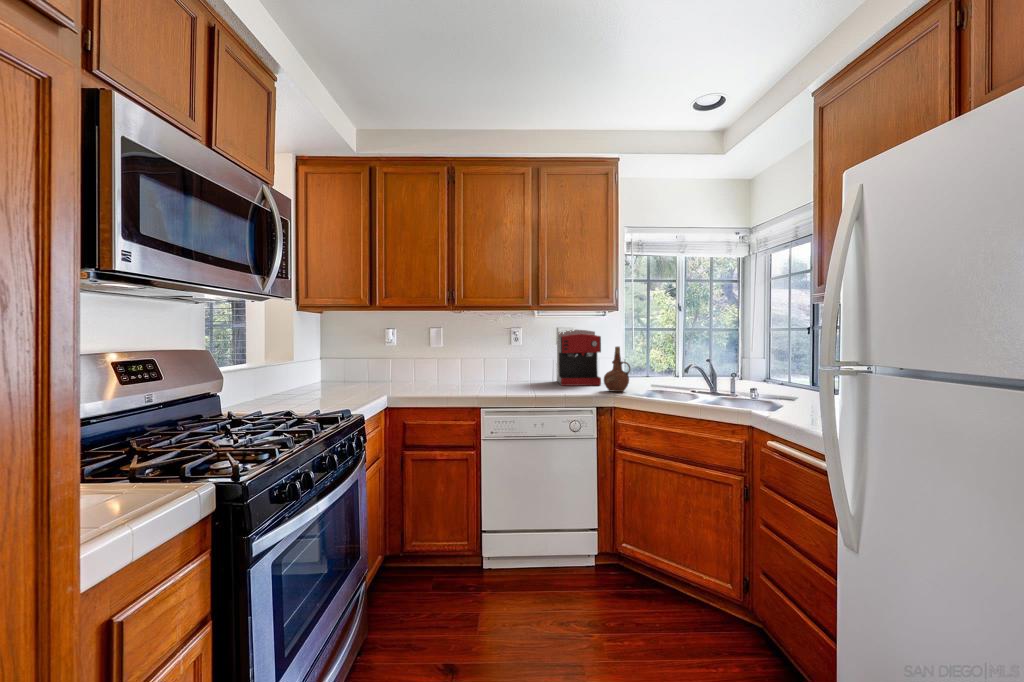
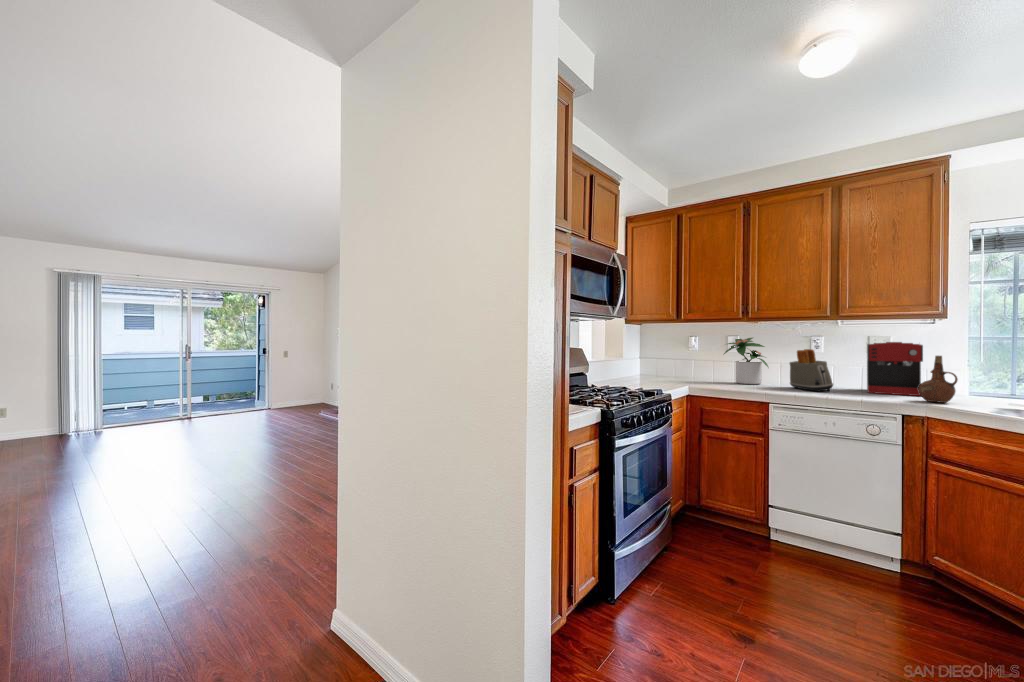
potted plant: none [426,330,474,385] -> present [724,338,769,384]
toaster: none [494,343,535,389] -> present [790,349,833,391]

